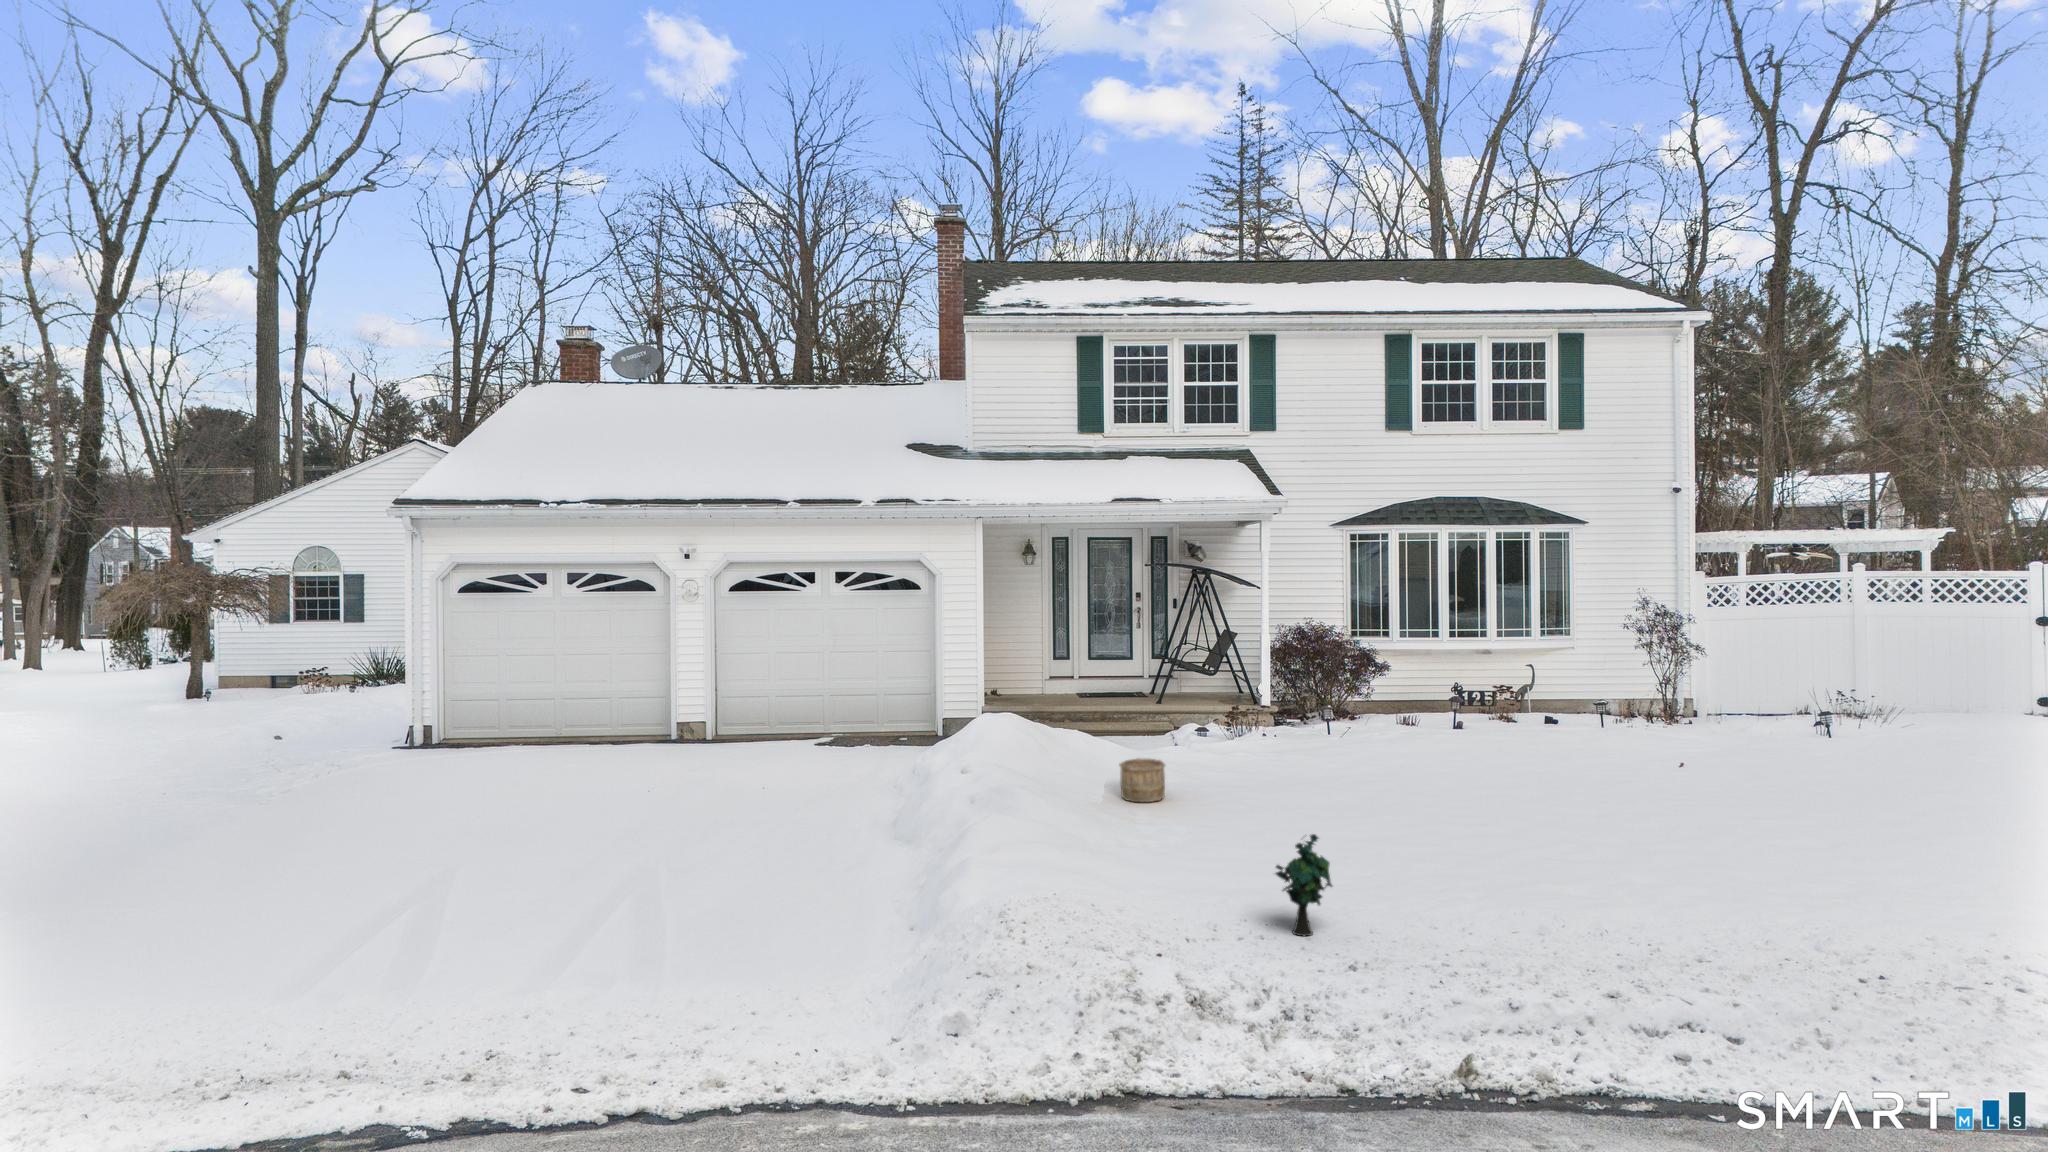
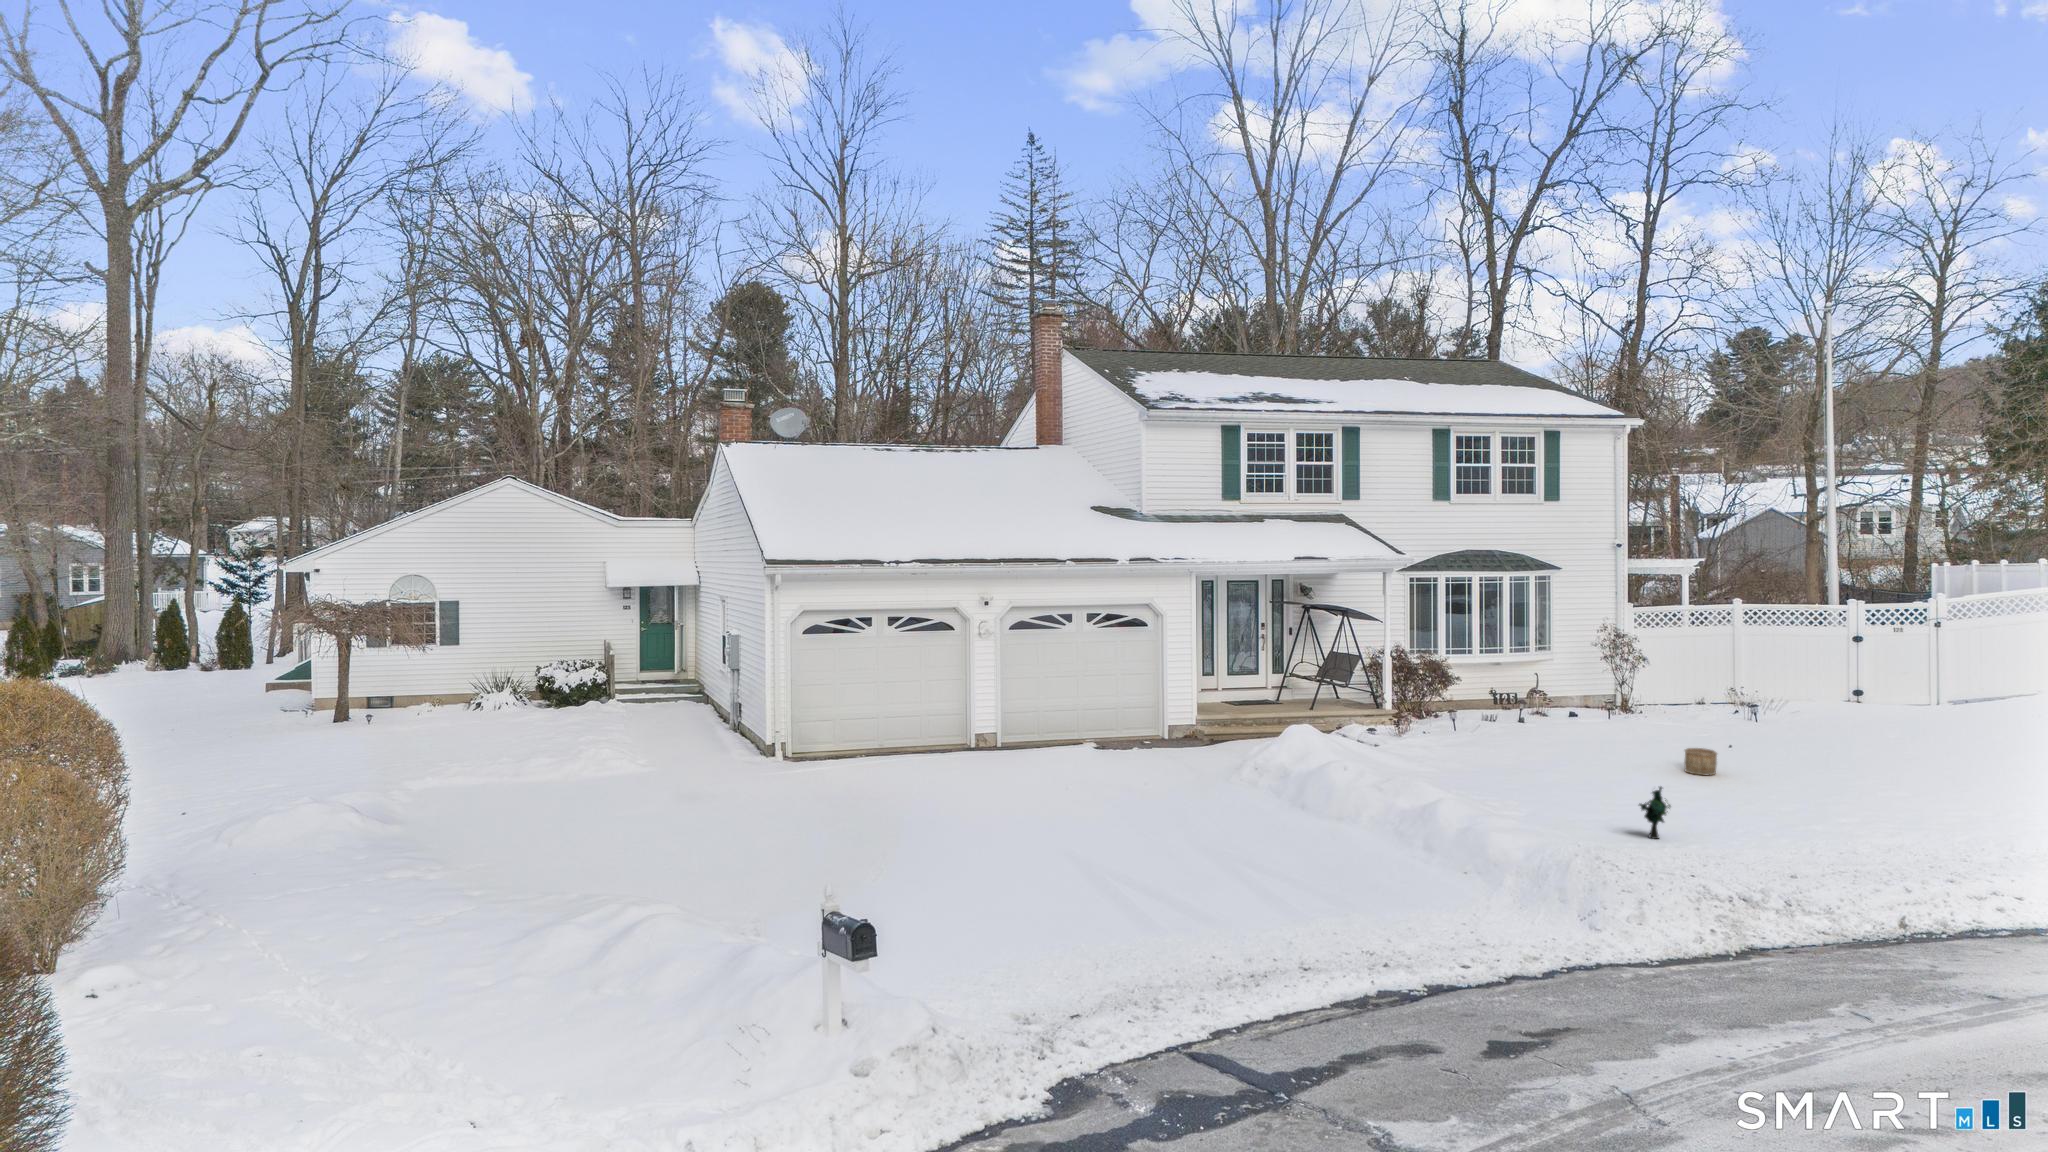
wooden bucket: present [1120,758,1165,802] -> present [1684,748,1717,775]

